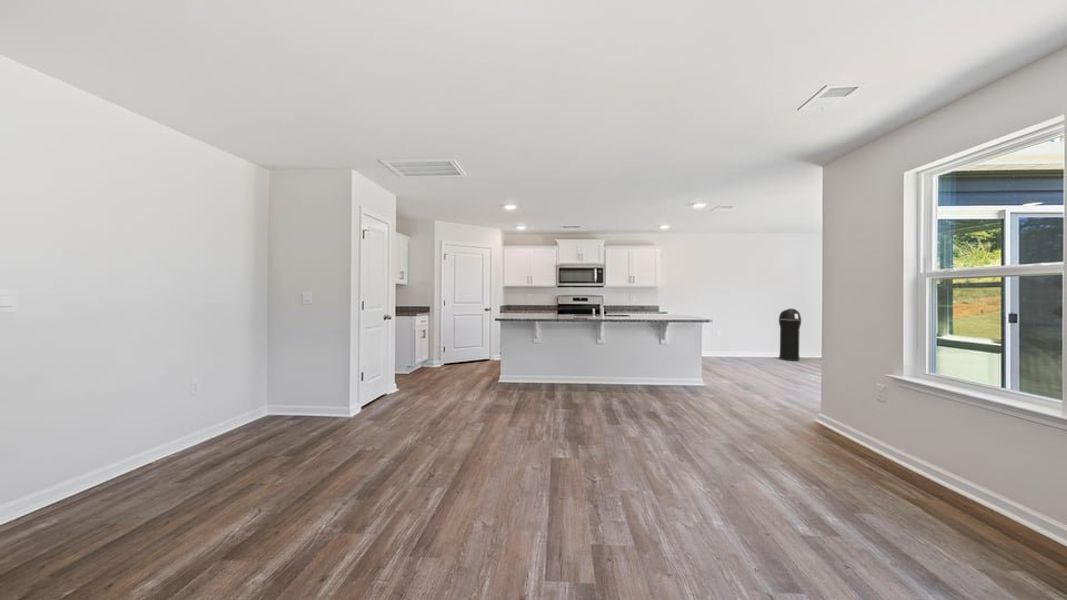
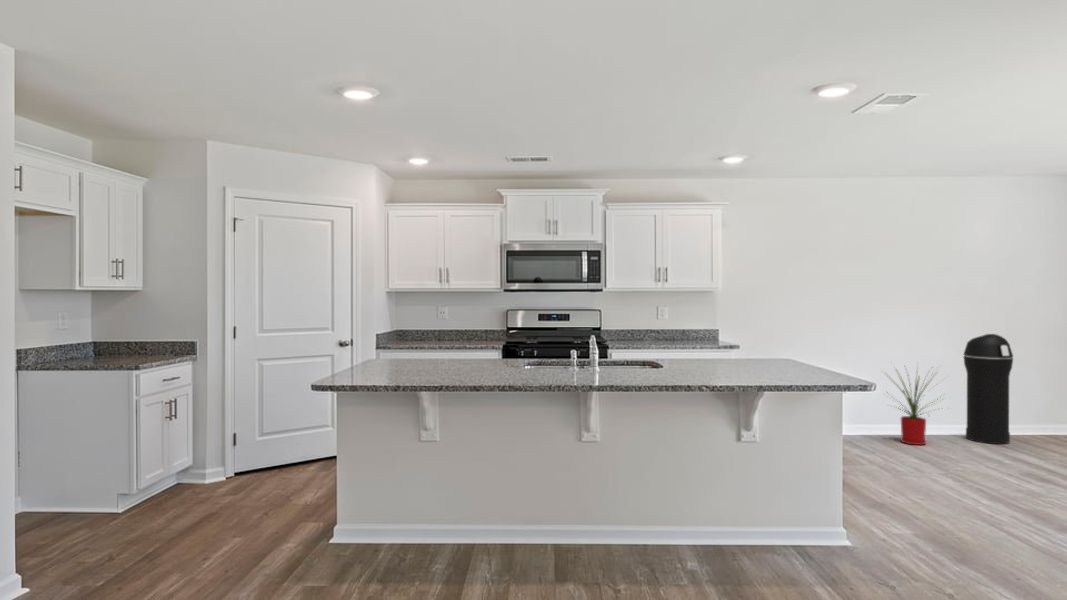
house plant: none [737,322,770,361] -> present [896,369,938,445]

